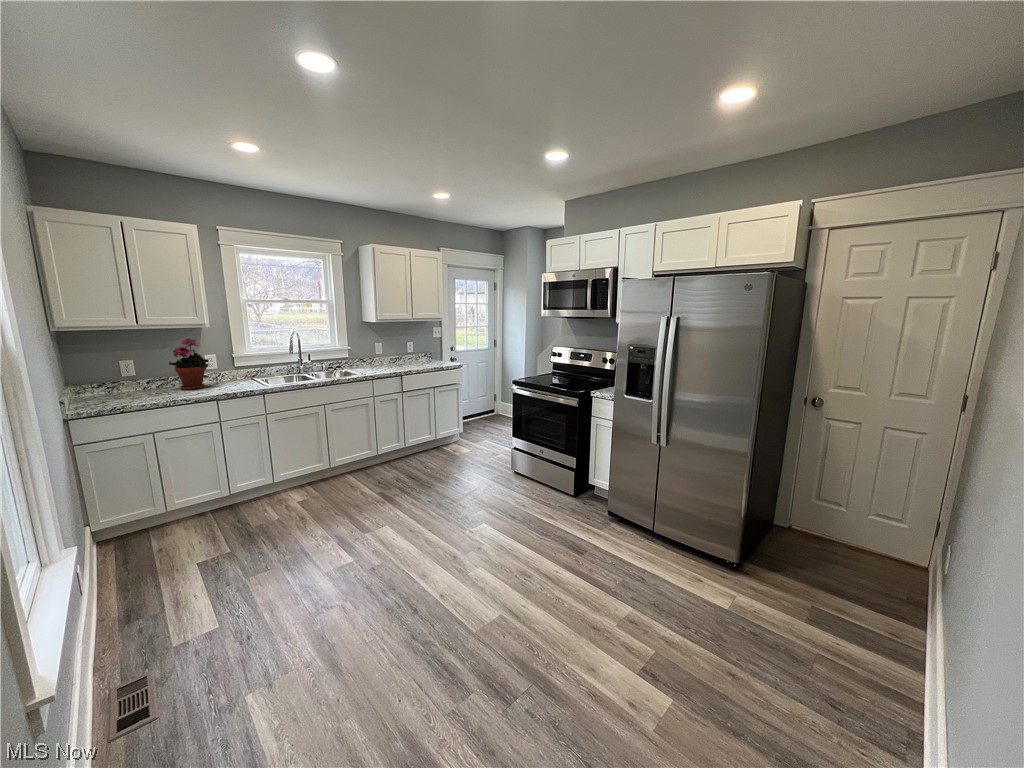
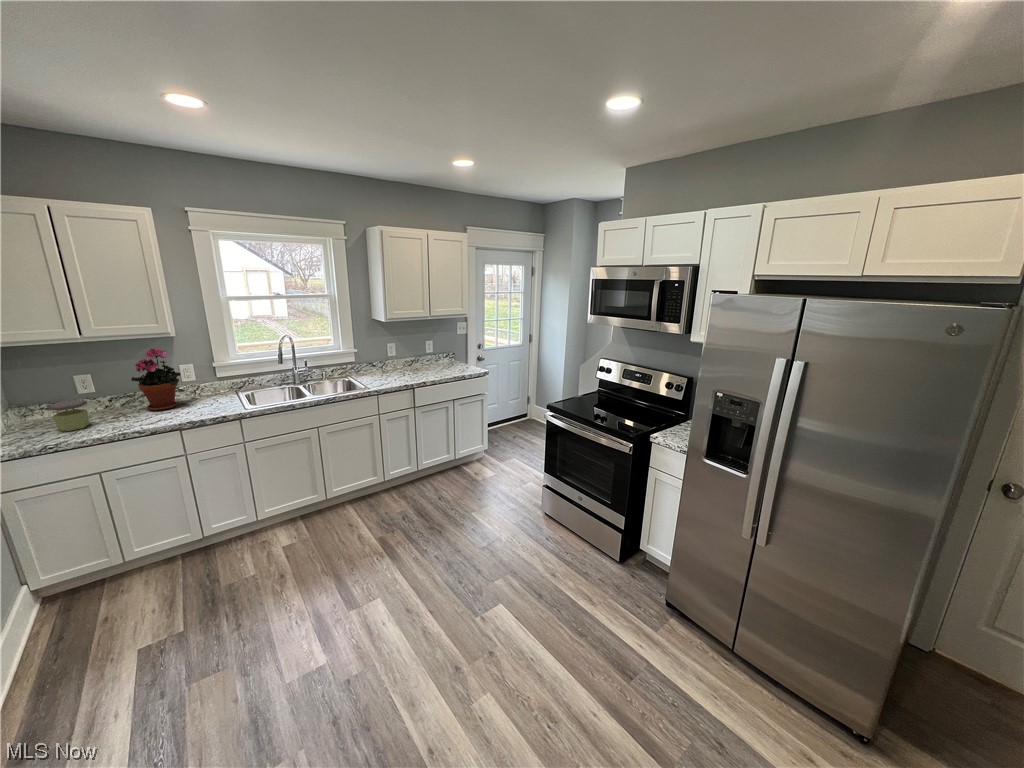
jar: none [109,377,139,401] -> present [48,400,90,431]

